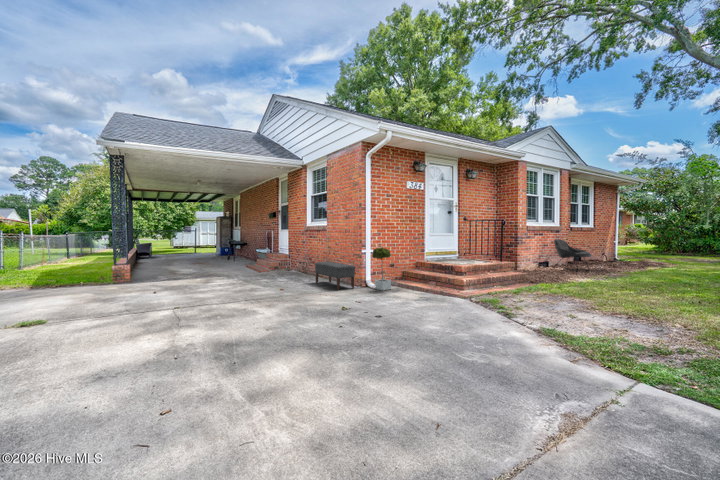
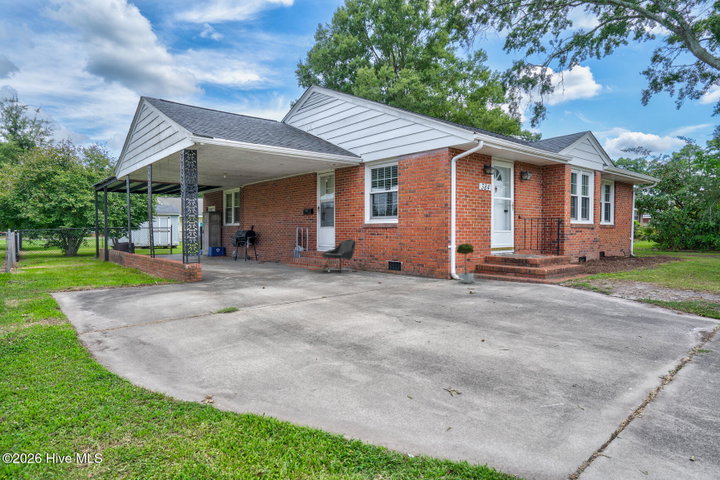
lounge chair: present [554,239,592,272] -> present [322,240,357,272]
bench: present [315,262,355,290] -> none [393,258,441,283]

